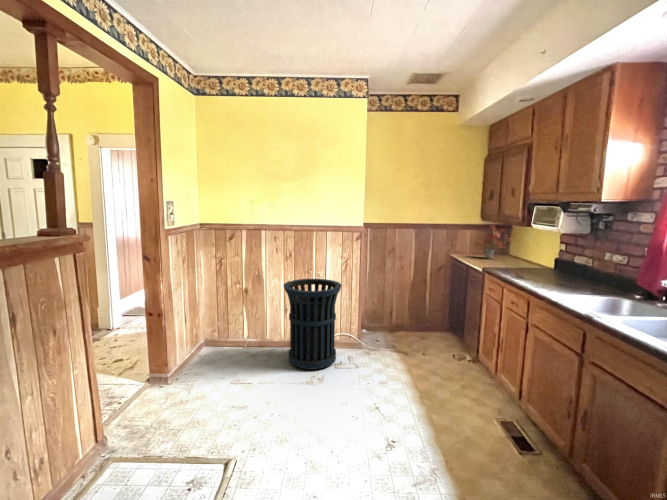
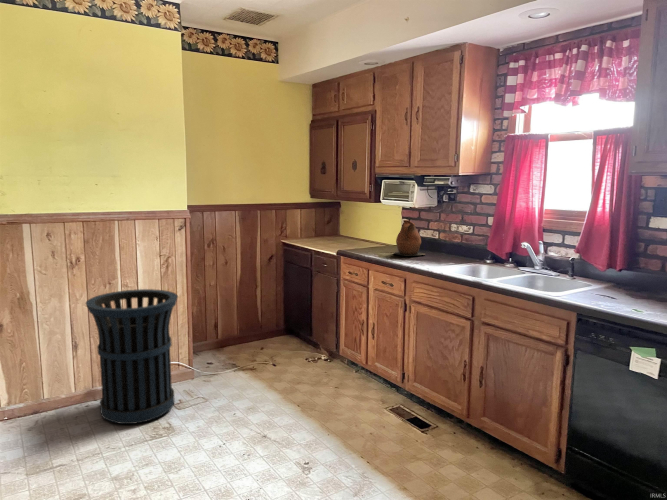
potted plant: present [475,225,510,259] -> none [308,193,351,240]
ceramic pitcher: none [532,245,569,281] -> present [395,220,425,256]

